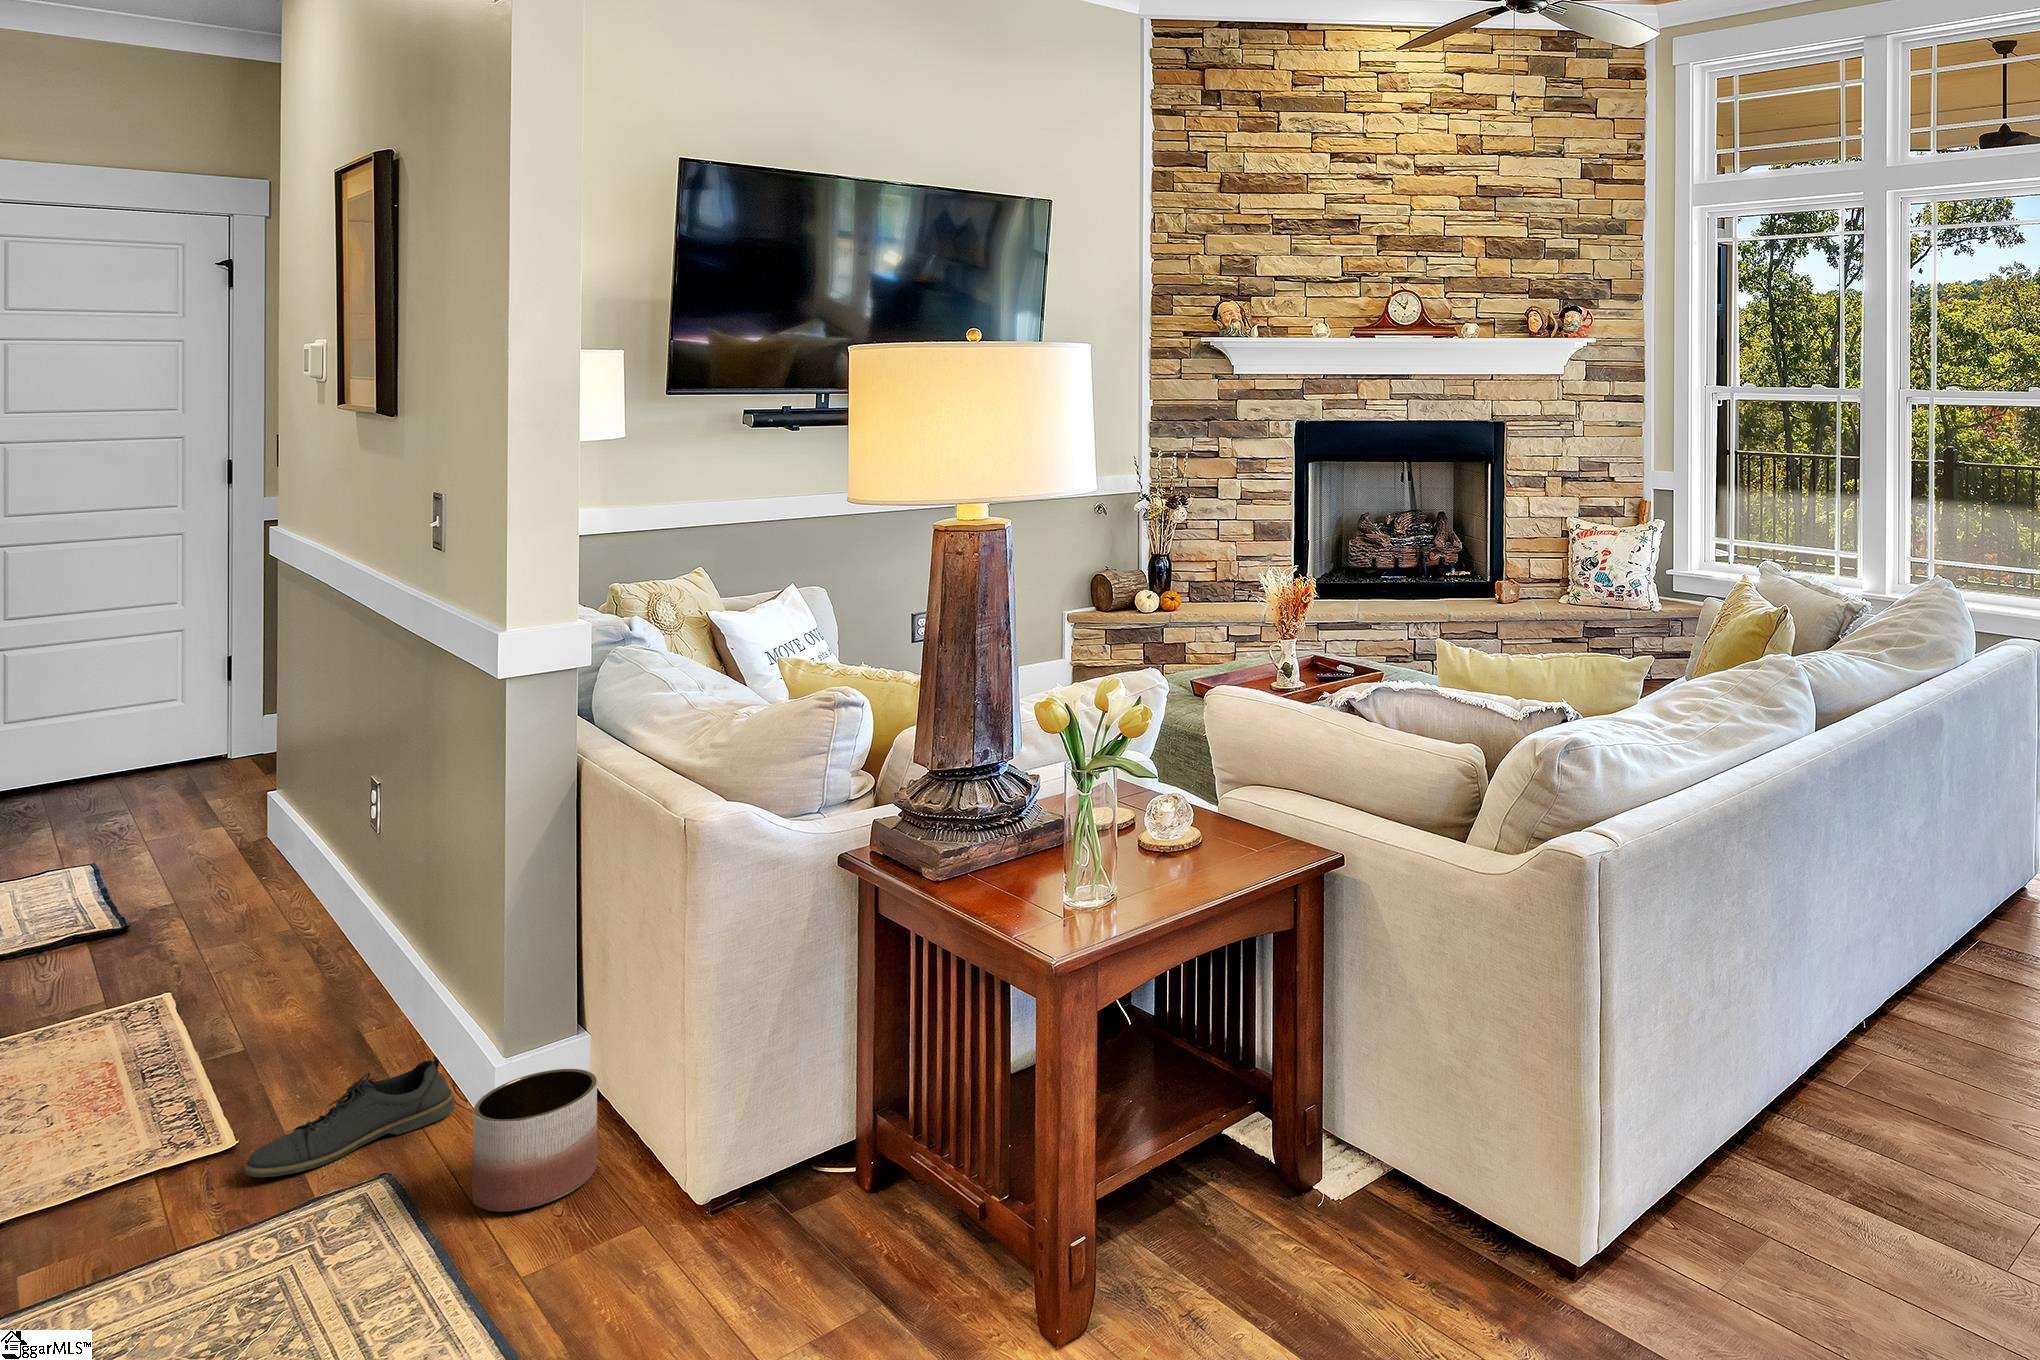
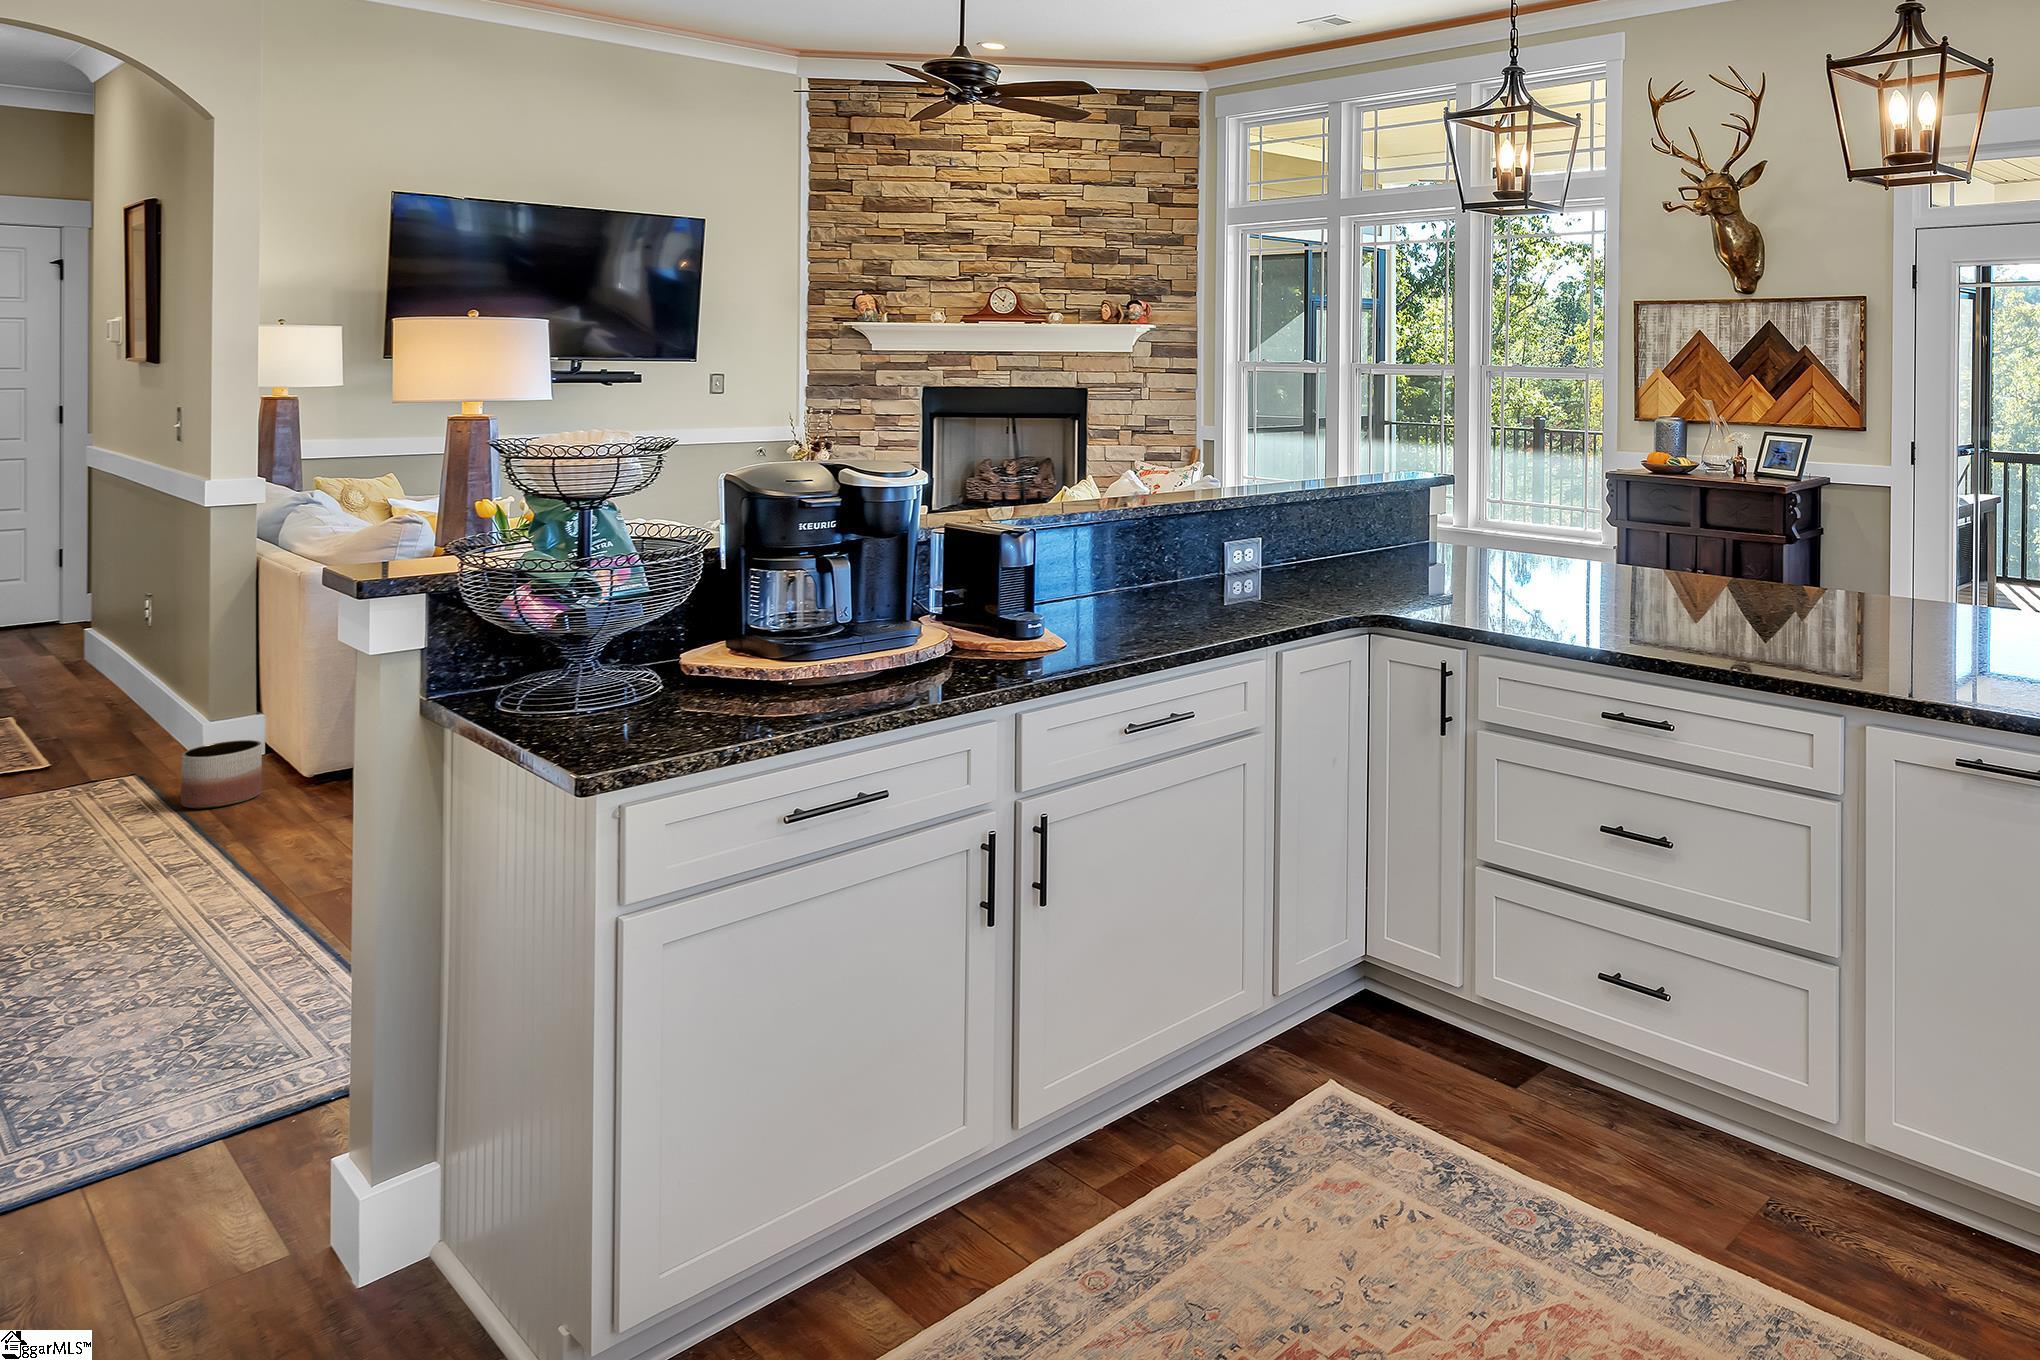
shoe: present [244,1056,455,1177] -> none [45,744,182,799]

